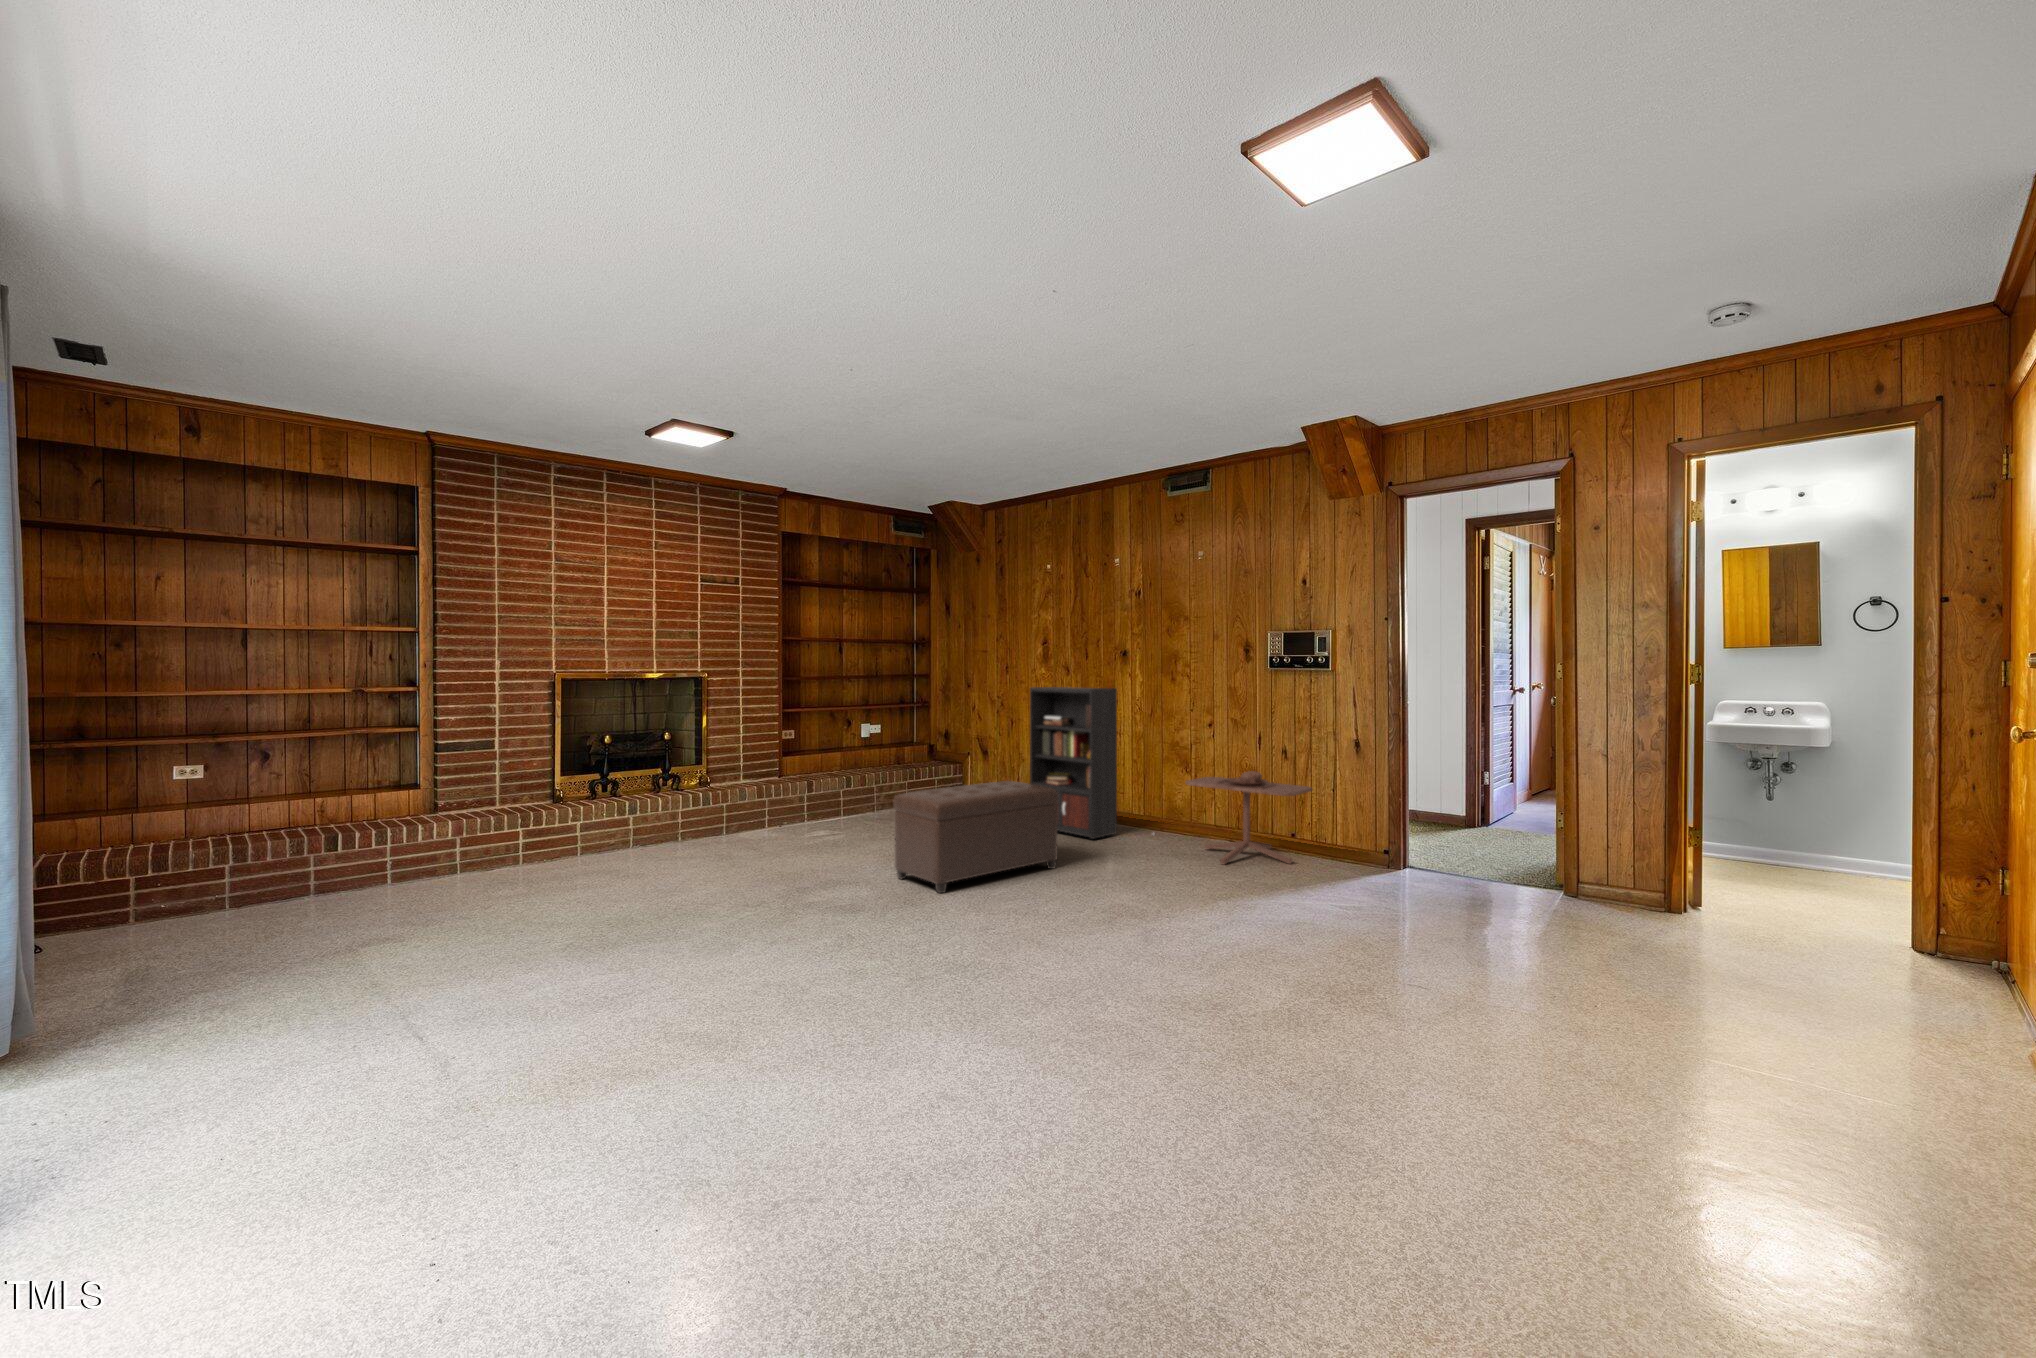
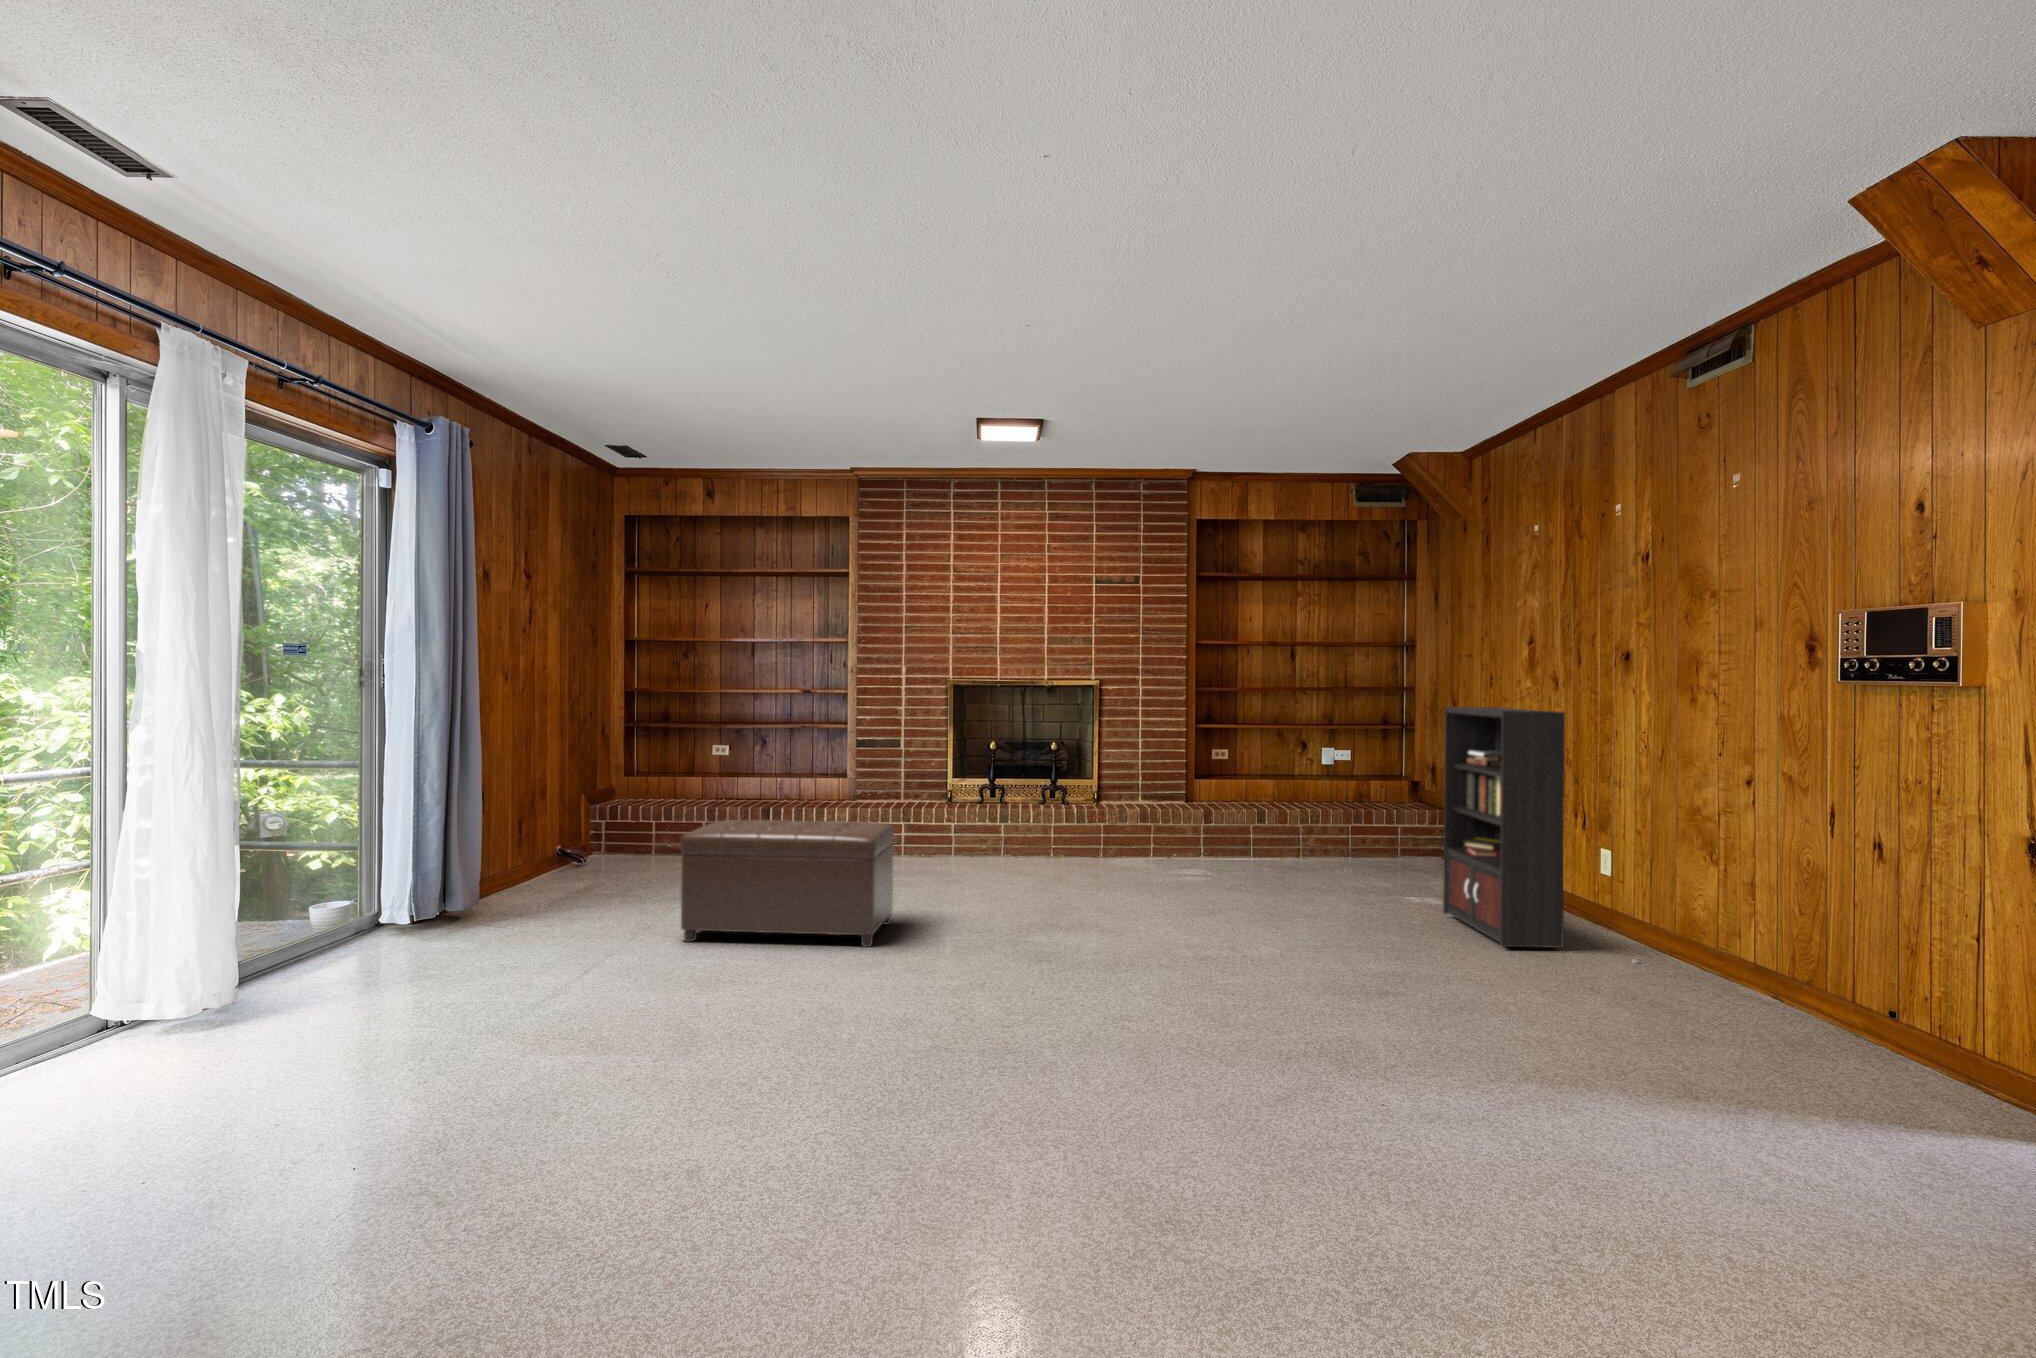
side table: present [1185,771,1312,864] -> none [1634,875,1888,1068]
ottoman: present [894,781,1058,893] -> present [680,820,895,947]

